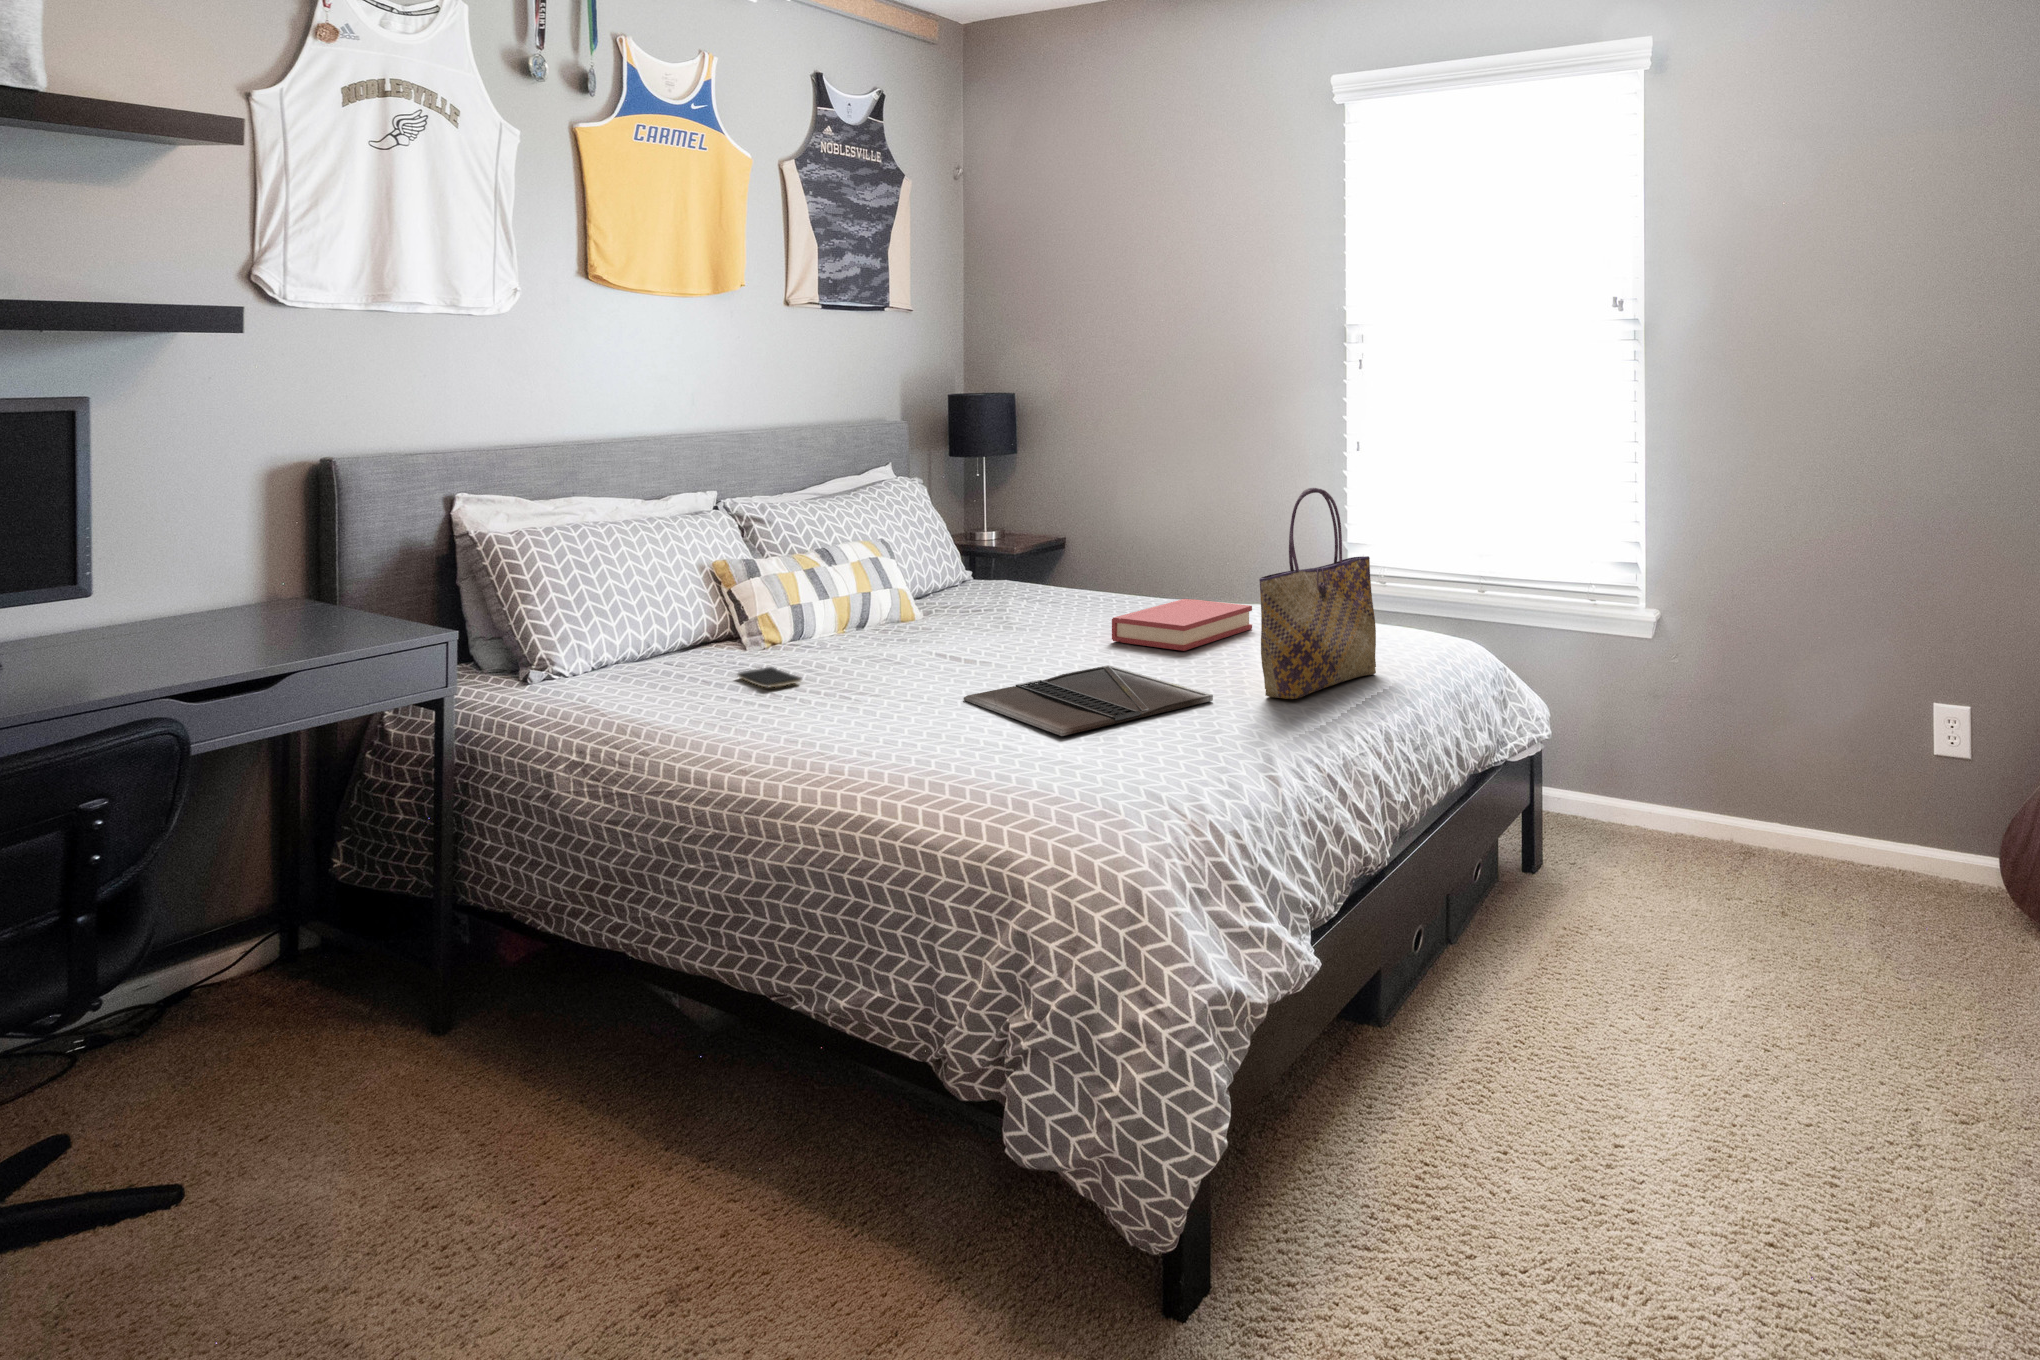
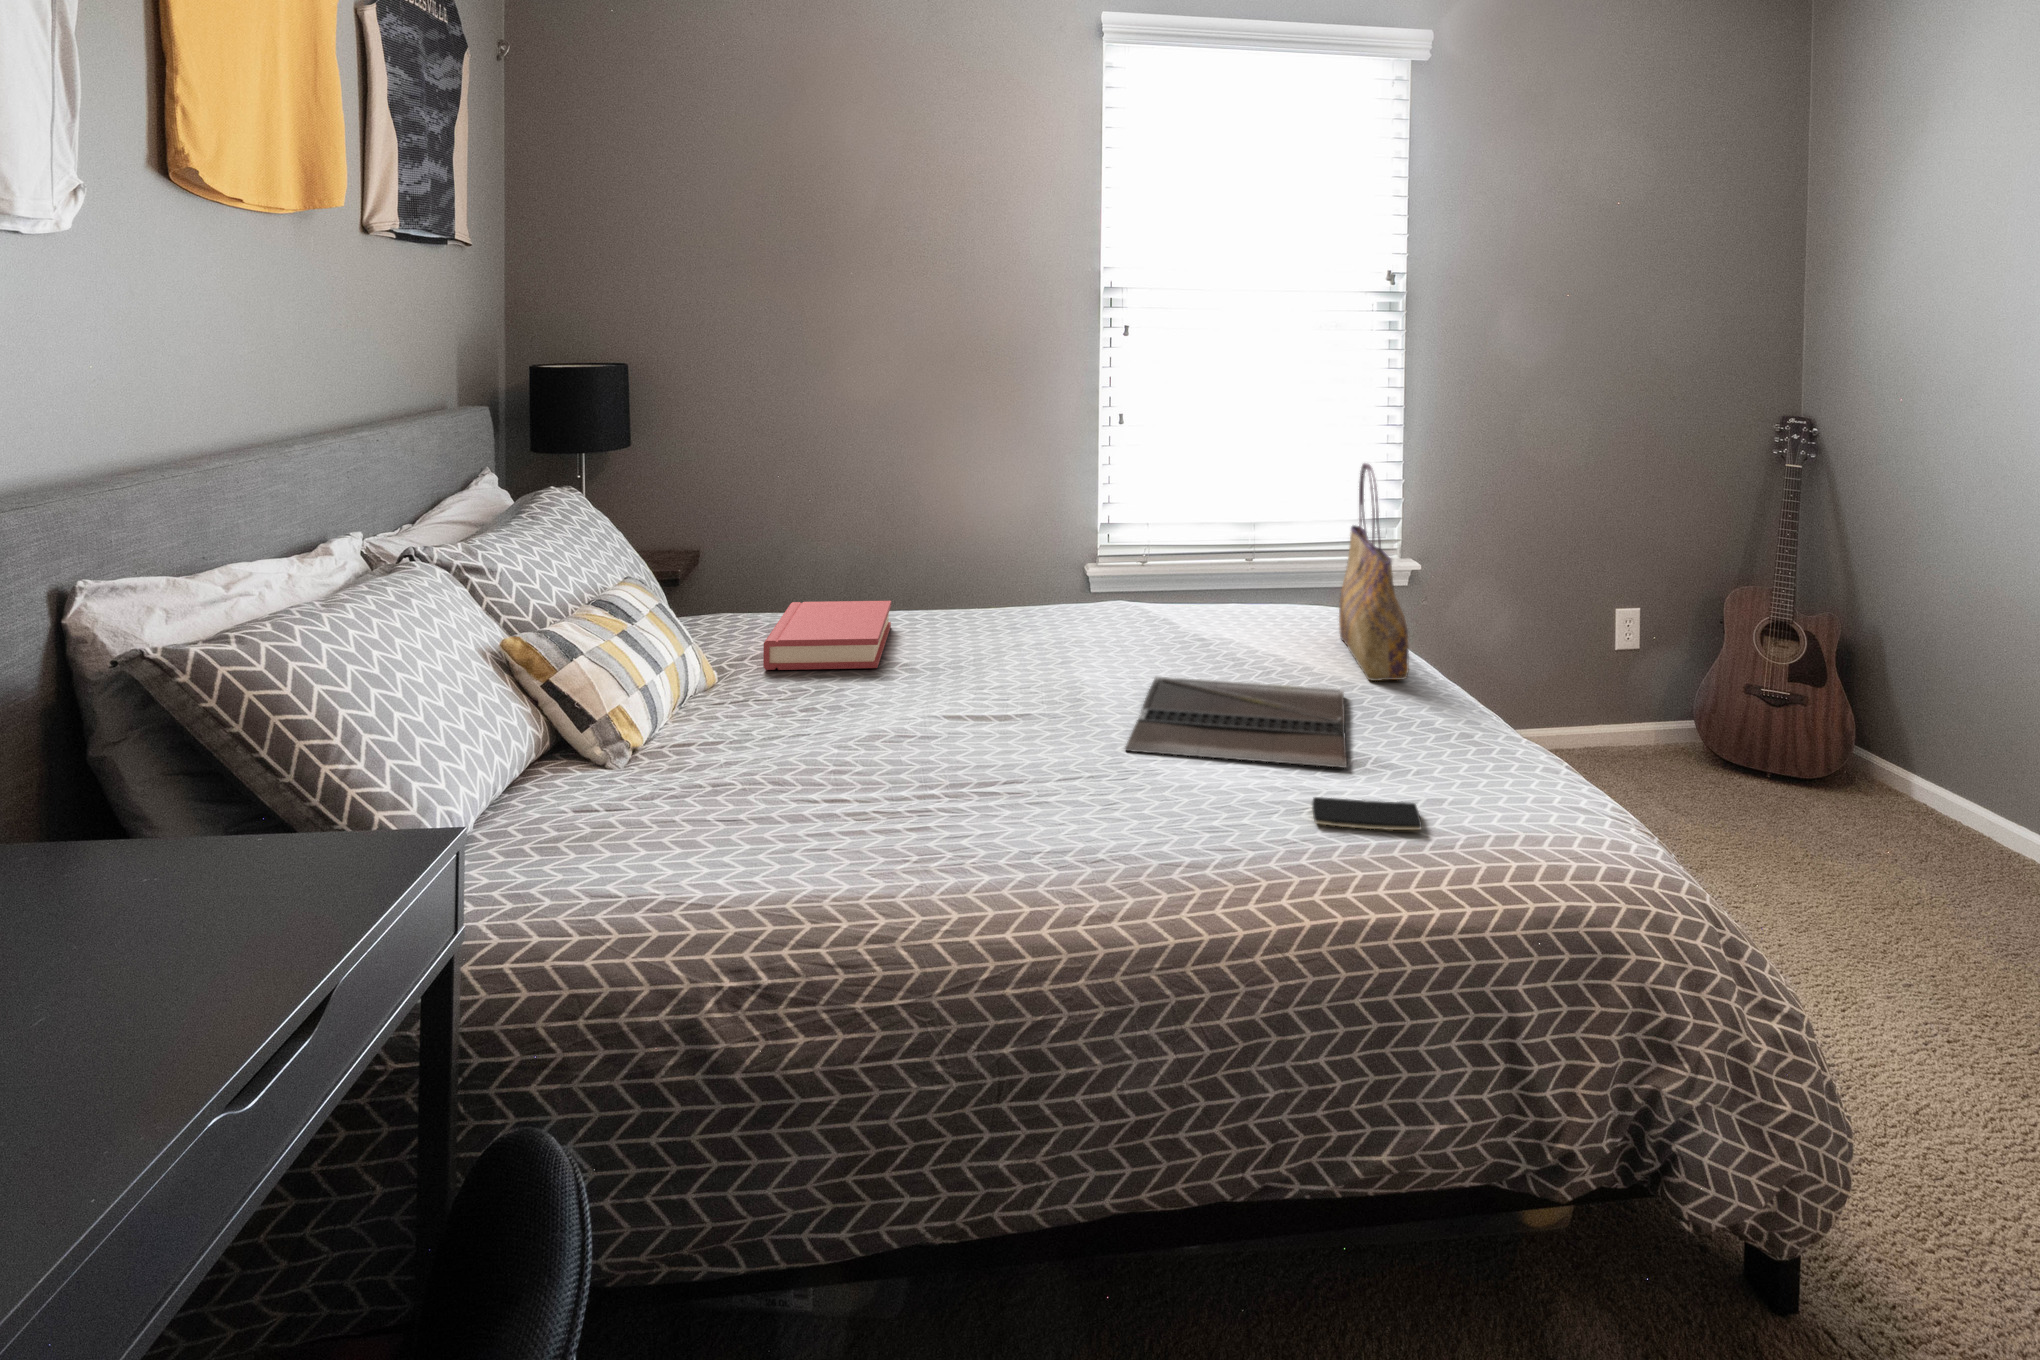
hardback book: present [1112,599,1252,651] -> present [763,601,891,670]
smartphone: present [738,667,802,687] -> present [1312,797,1422,830]

